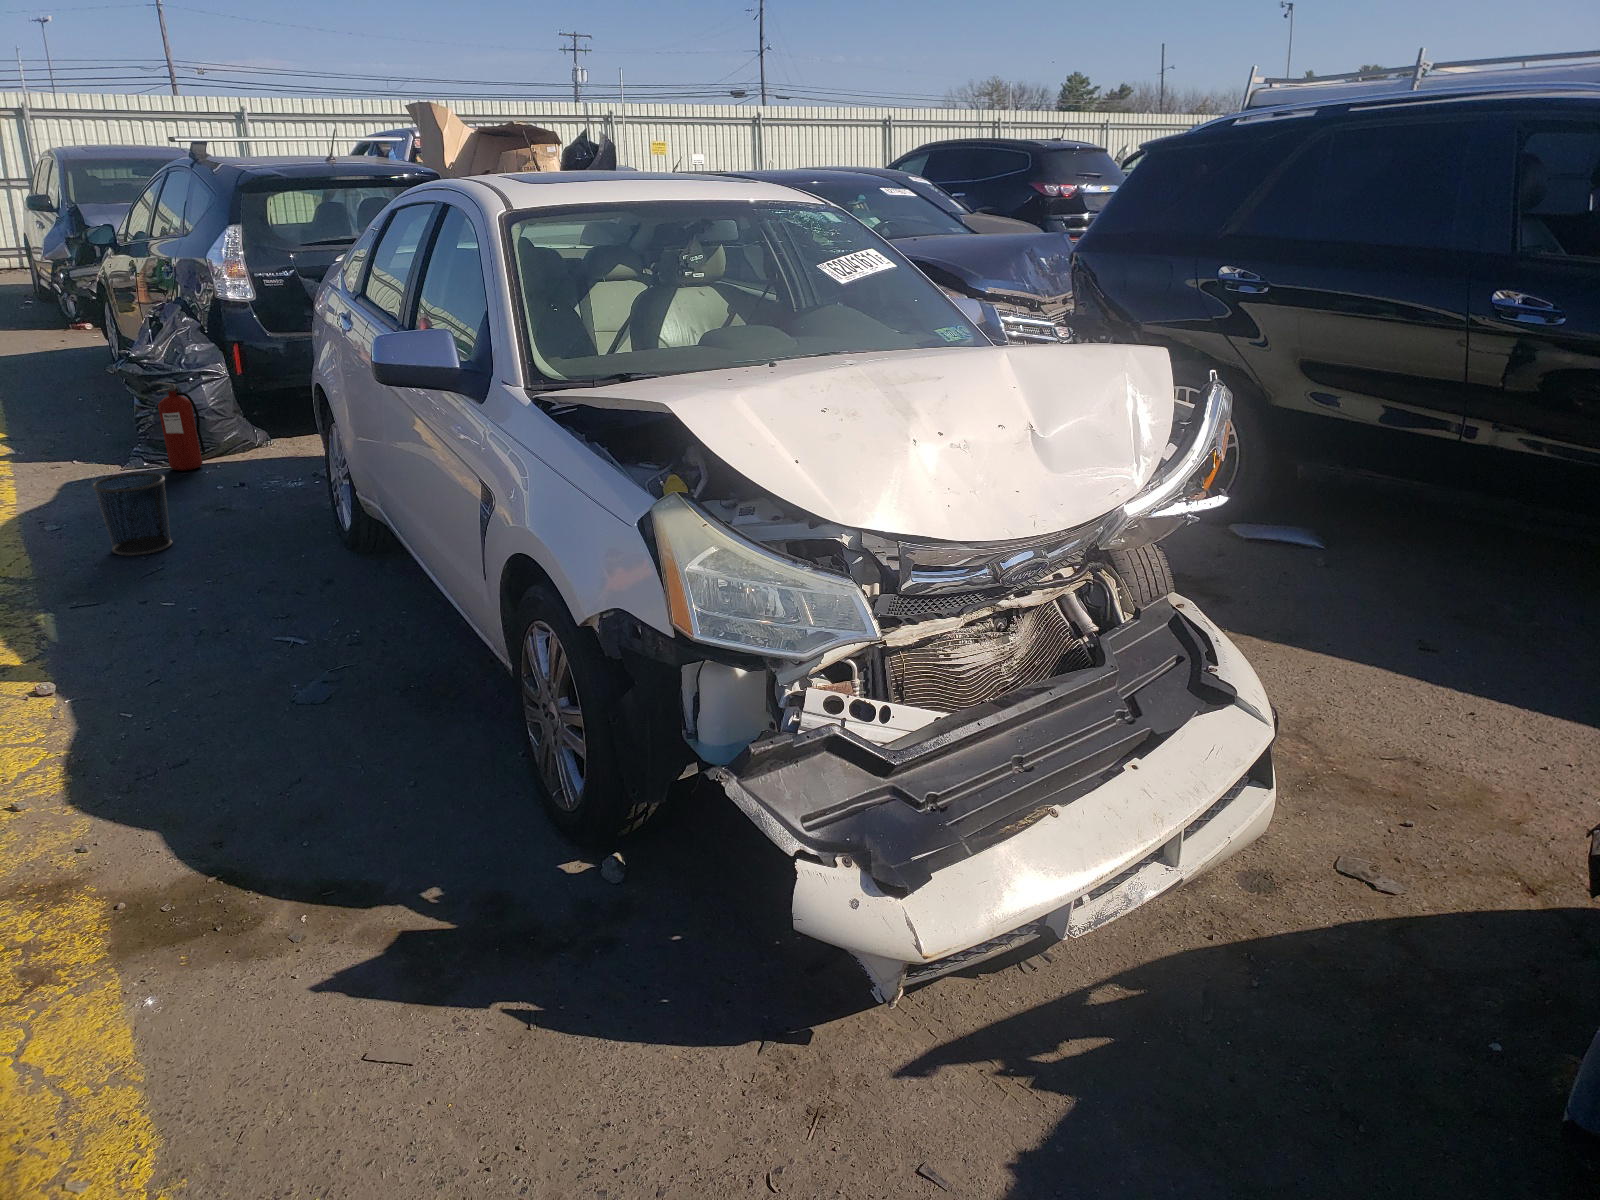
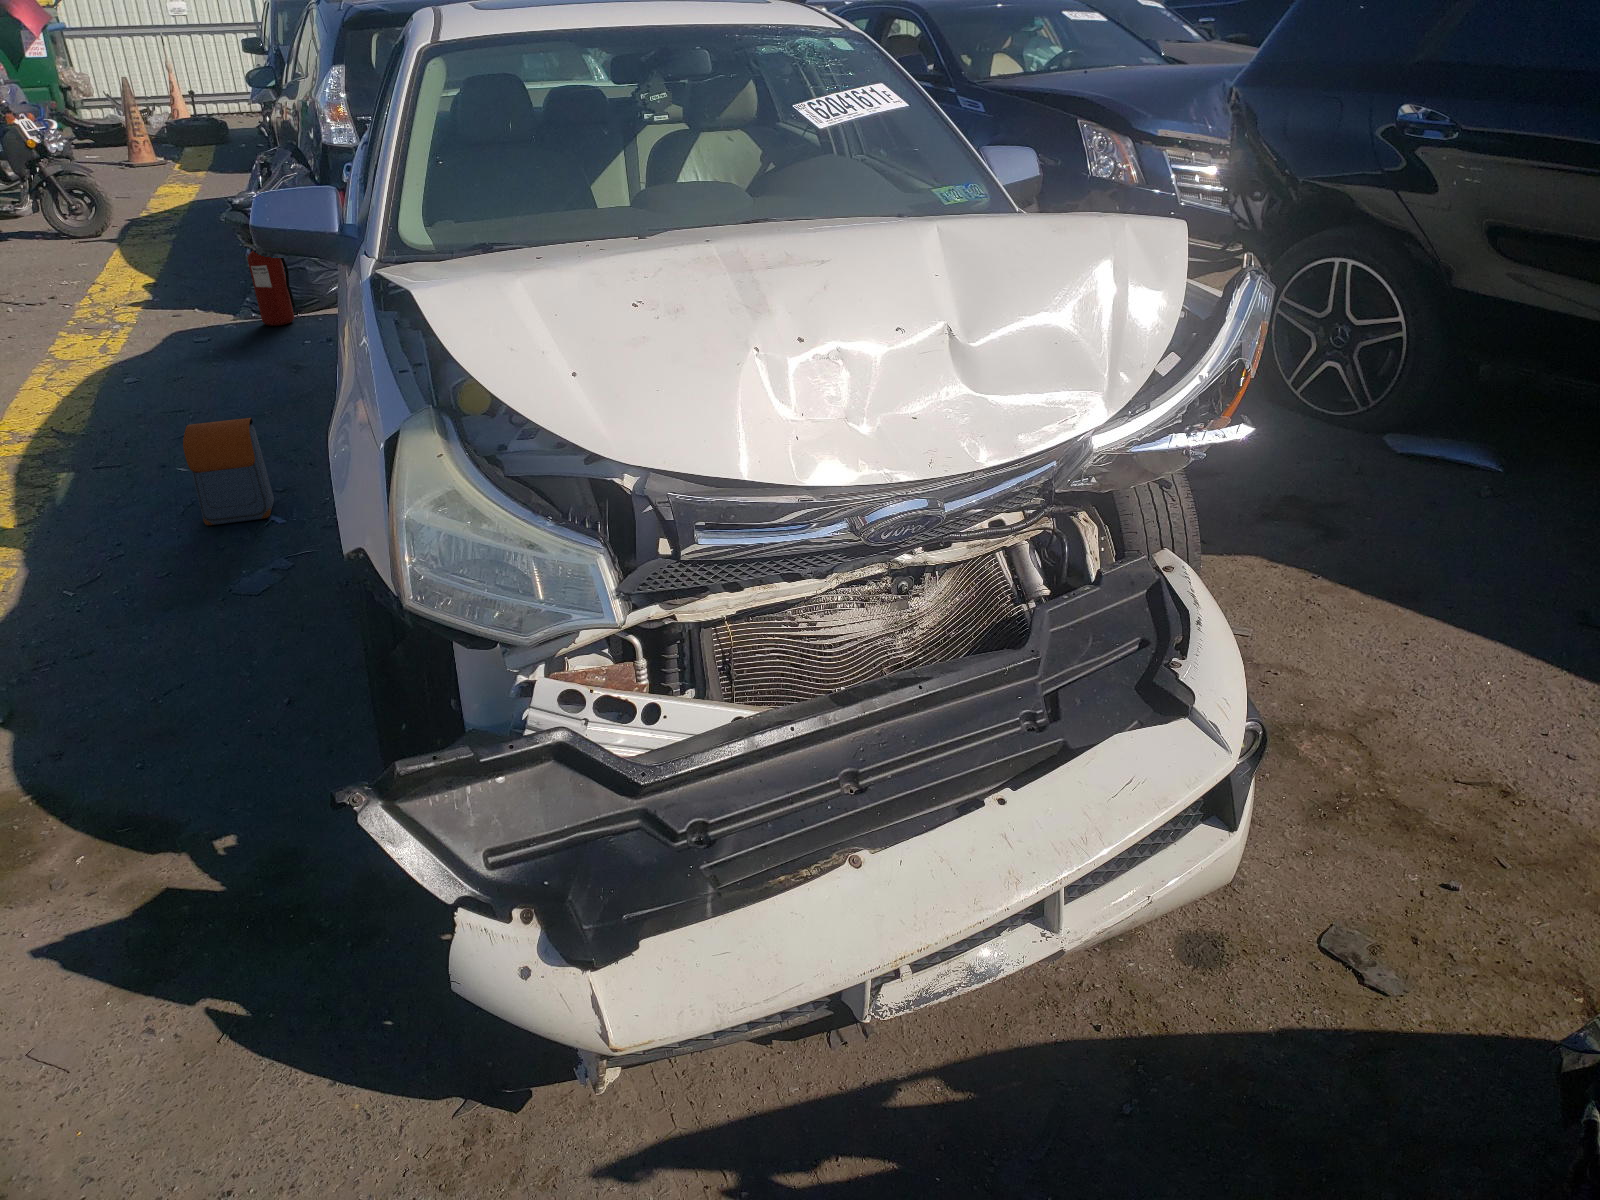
waste bin: present [93,472,172,556] -> none [141,330,226,417]
backpack: none [198,546,278,649] -> present [183,418,274,525]

